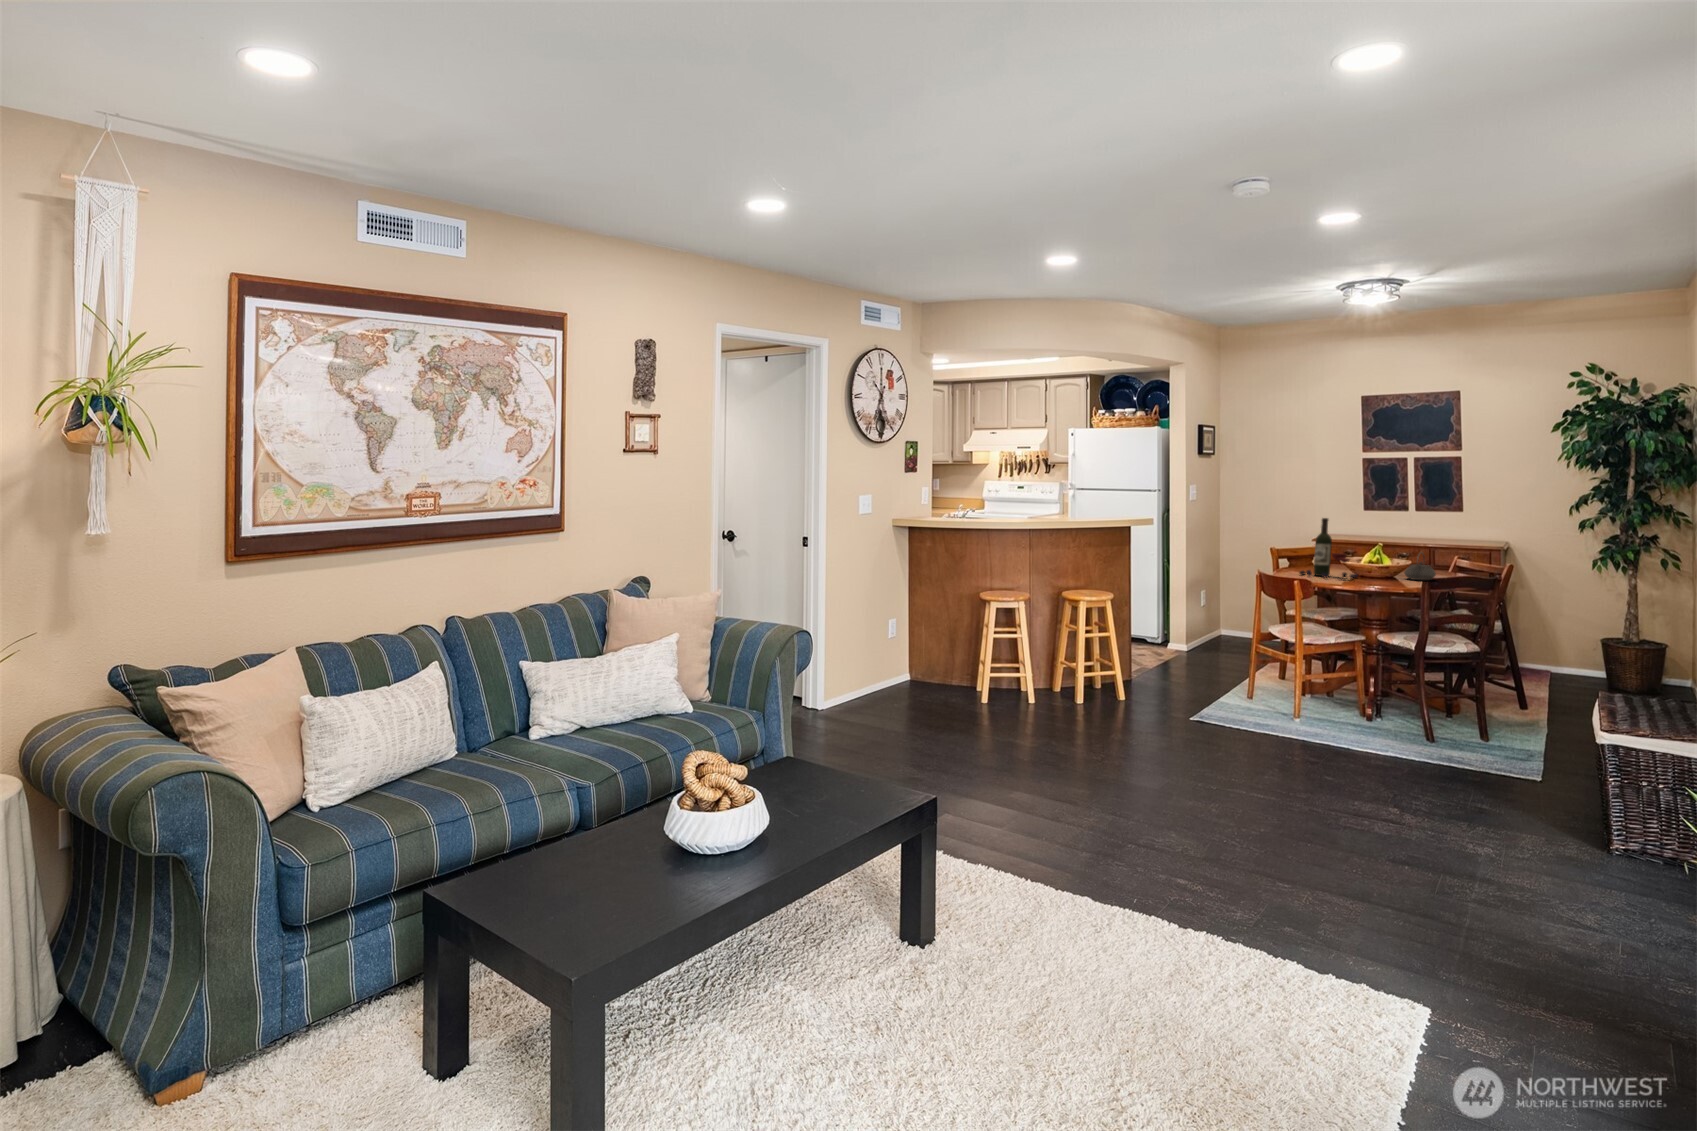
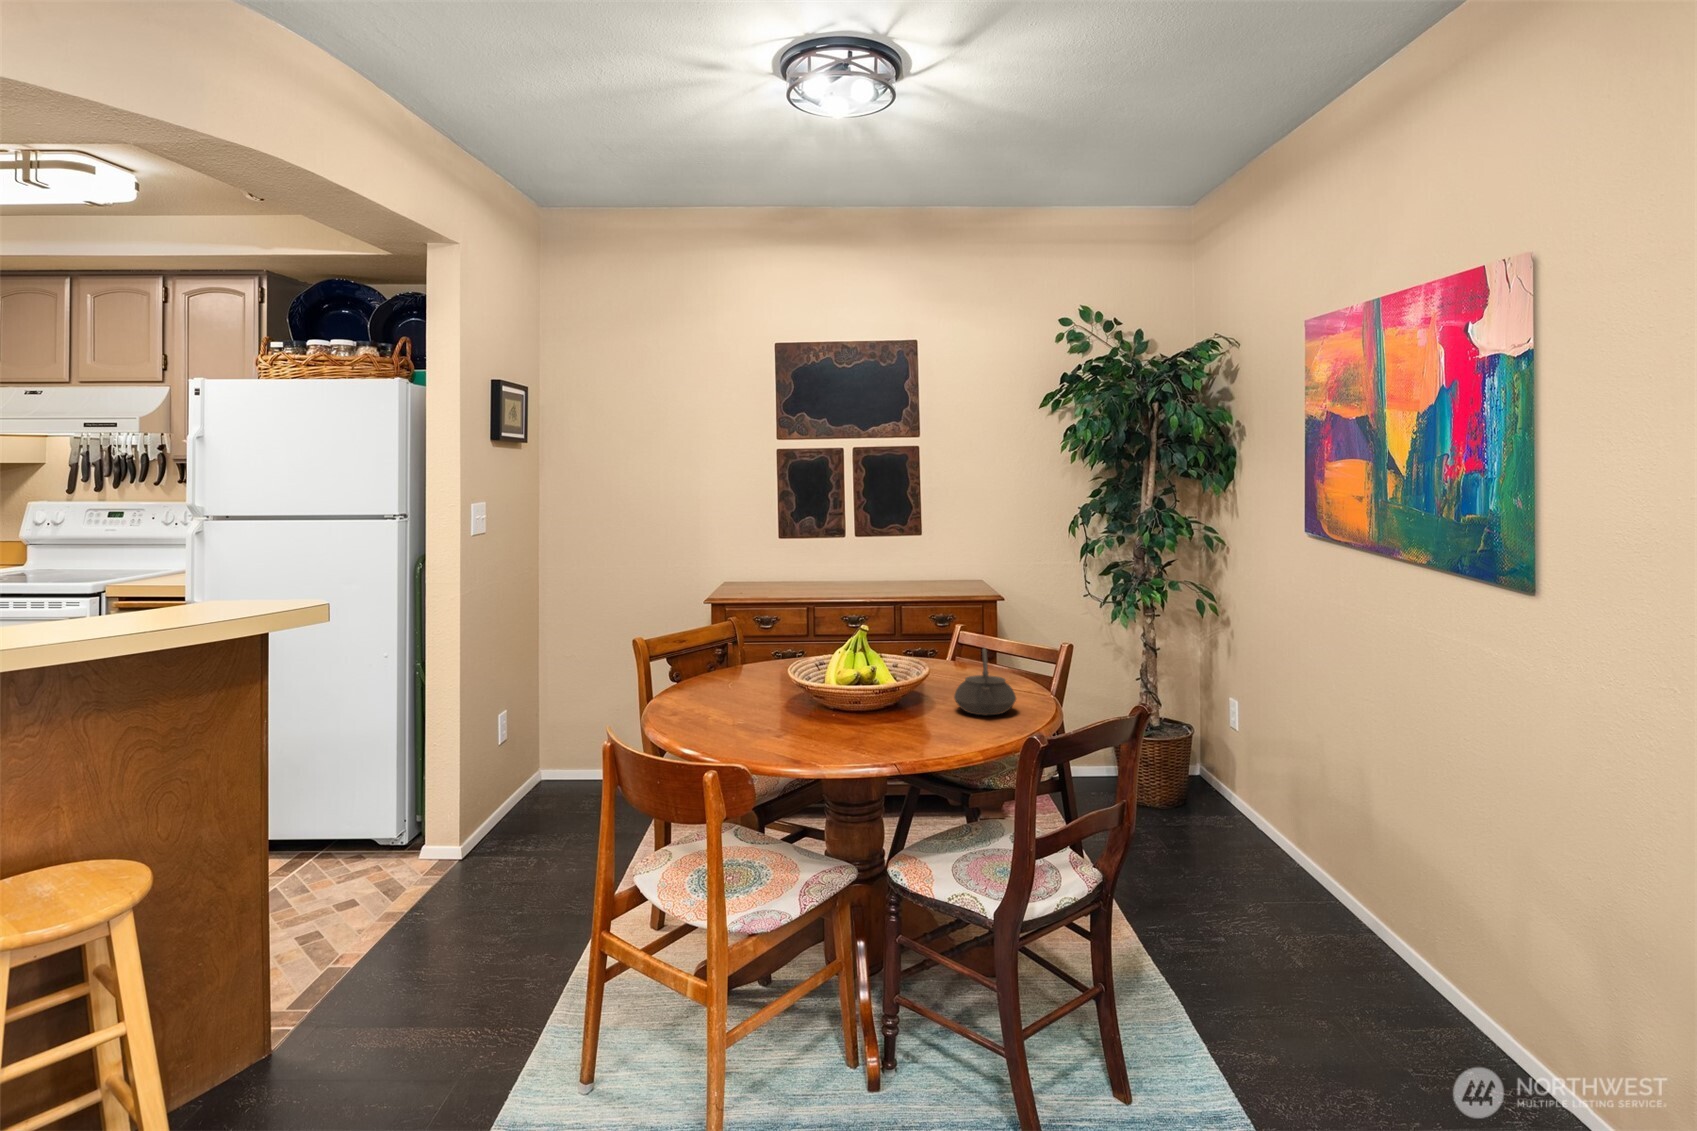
wine bottle: present [1300,518,1358,578] -> none [742,583,873,748]

